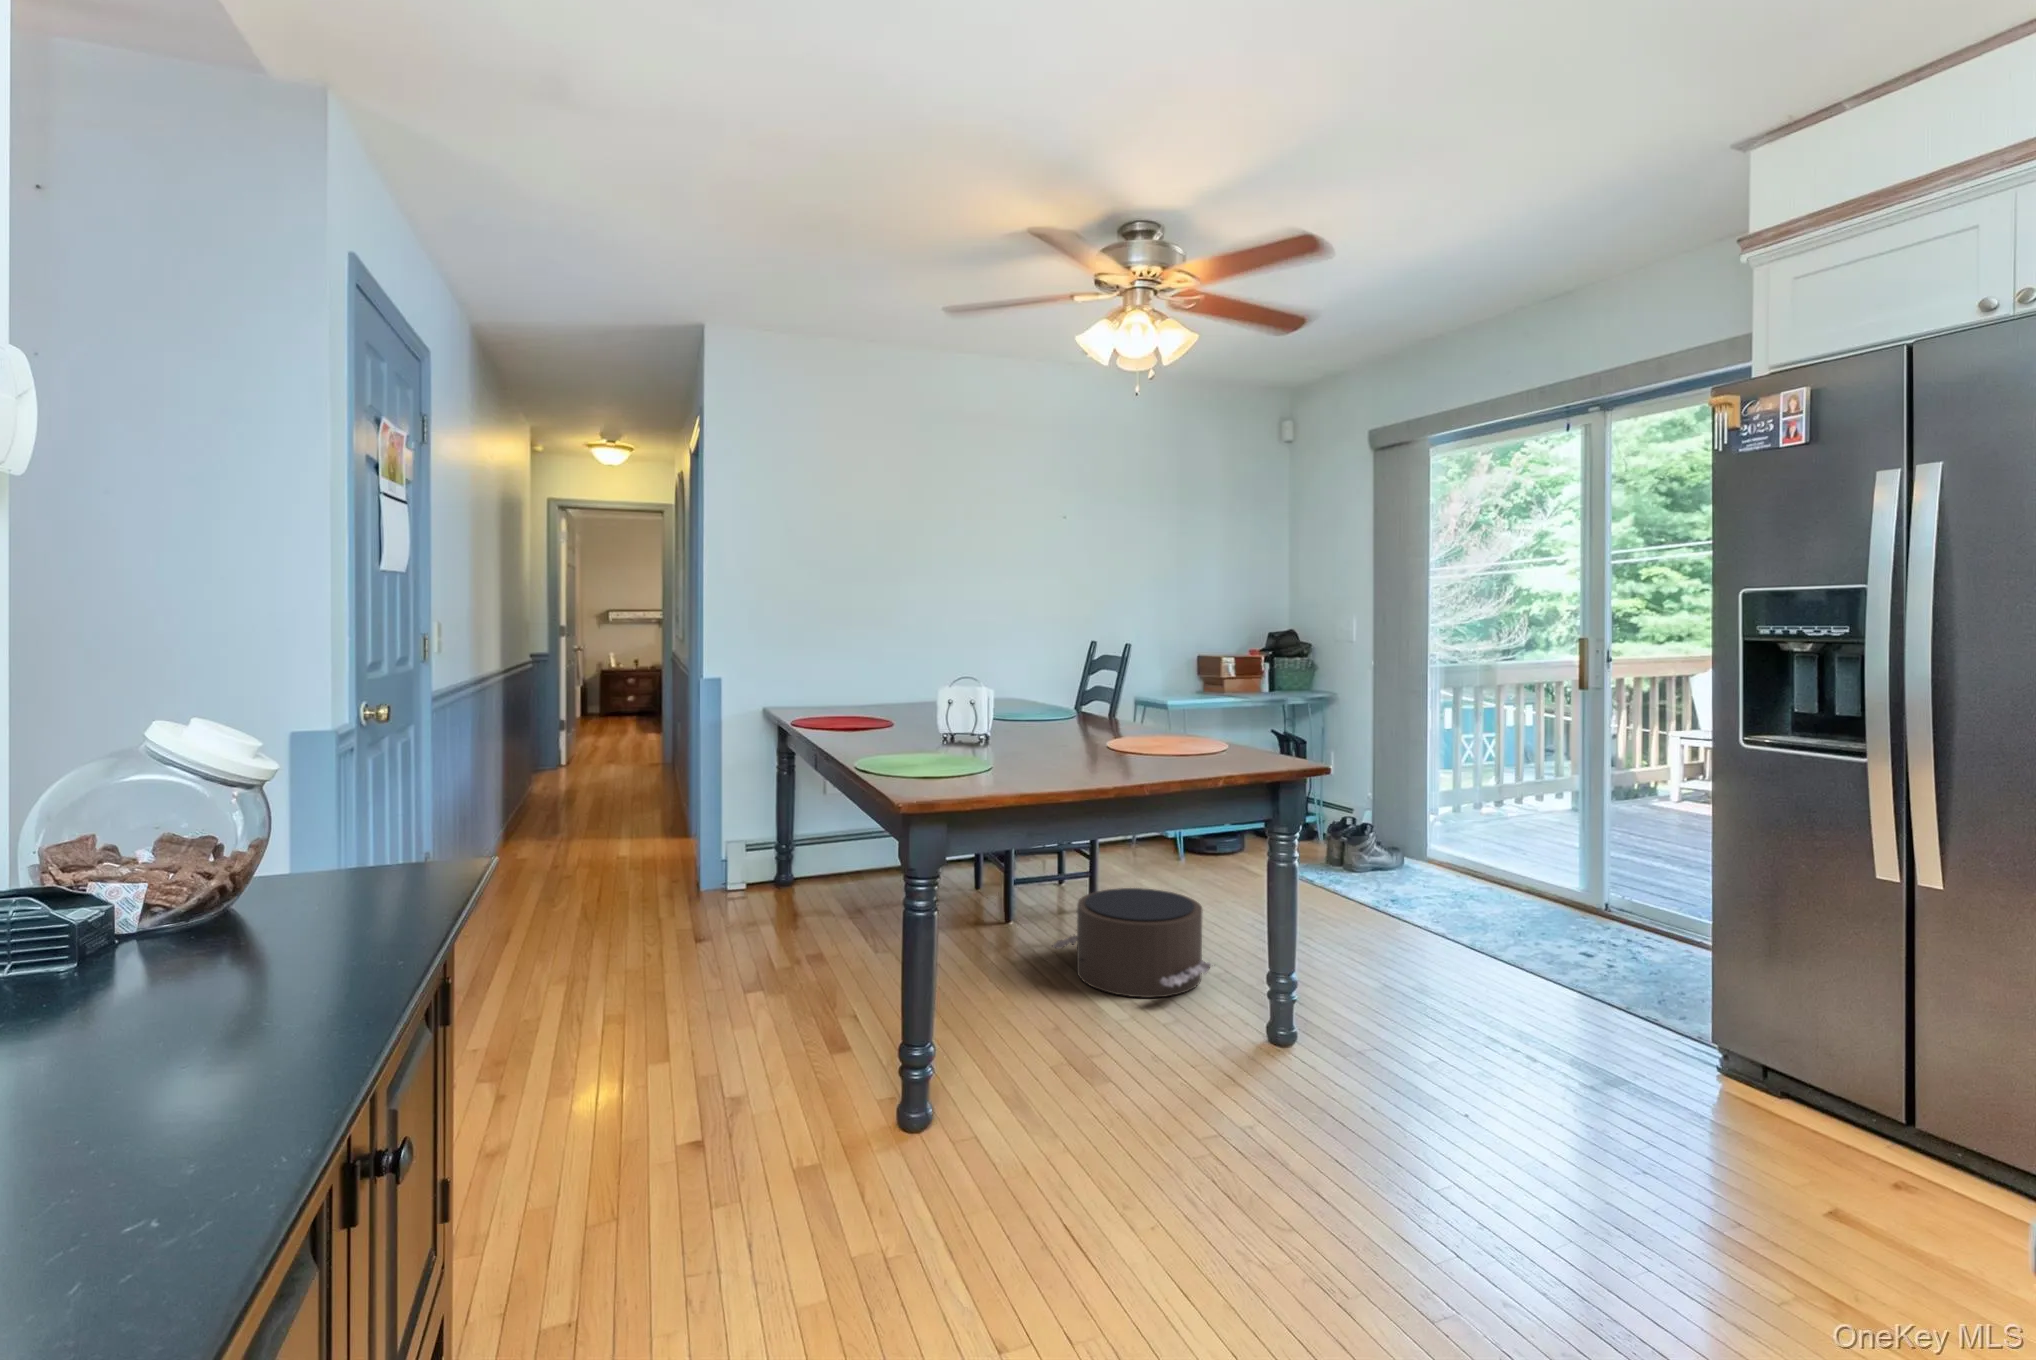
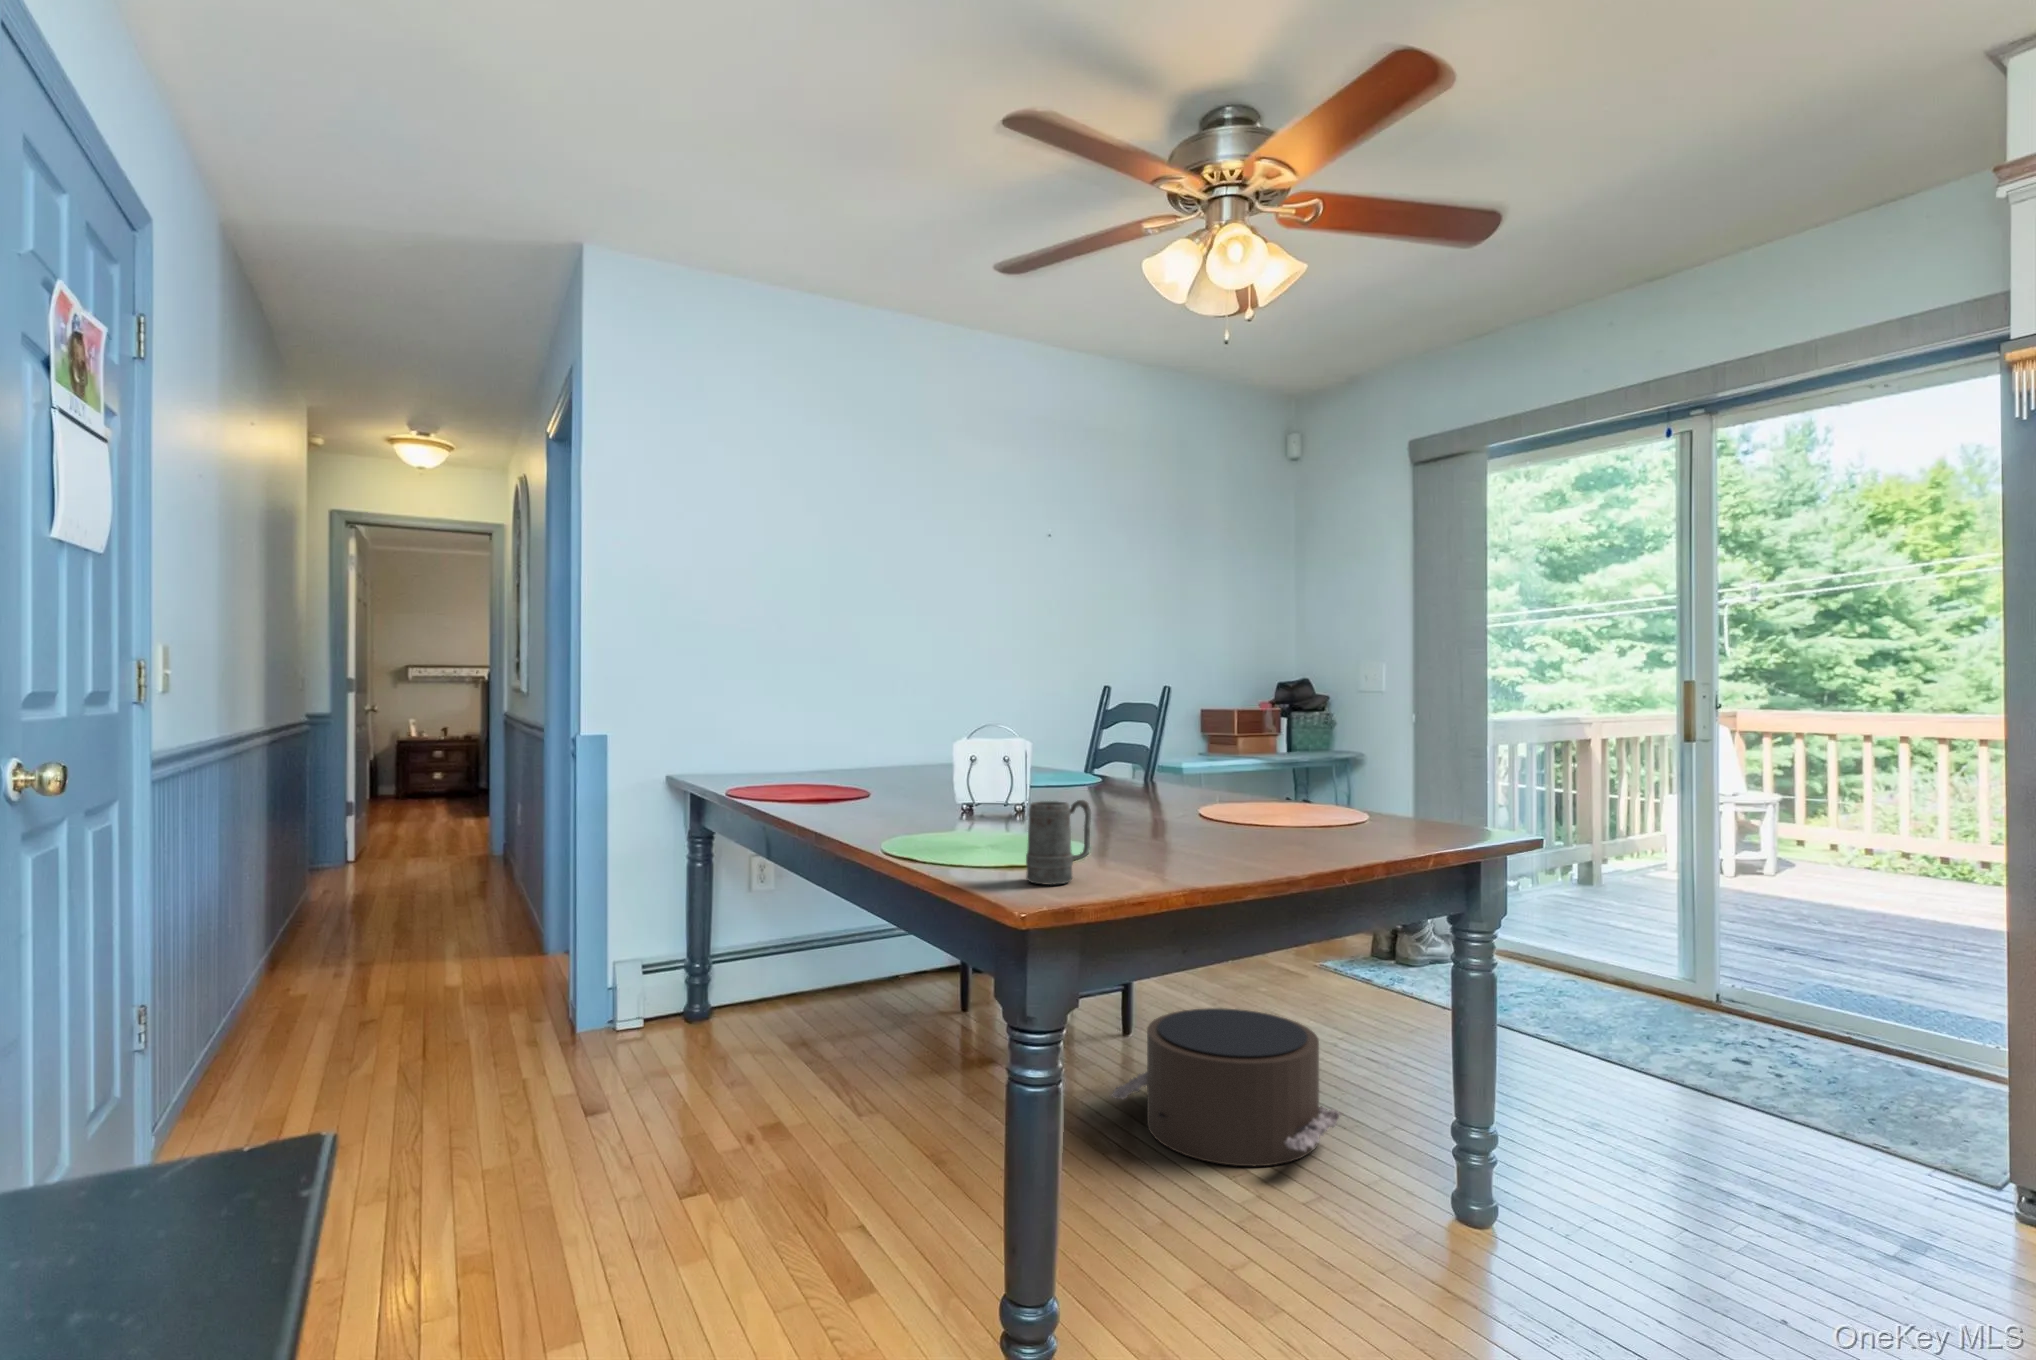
mug: none [915,735,959,790] -> present [1026,800,1091,885]

